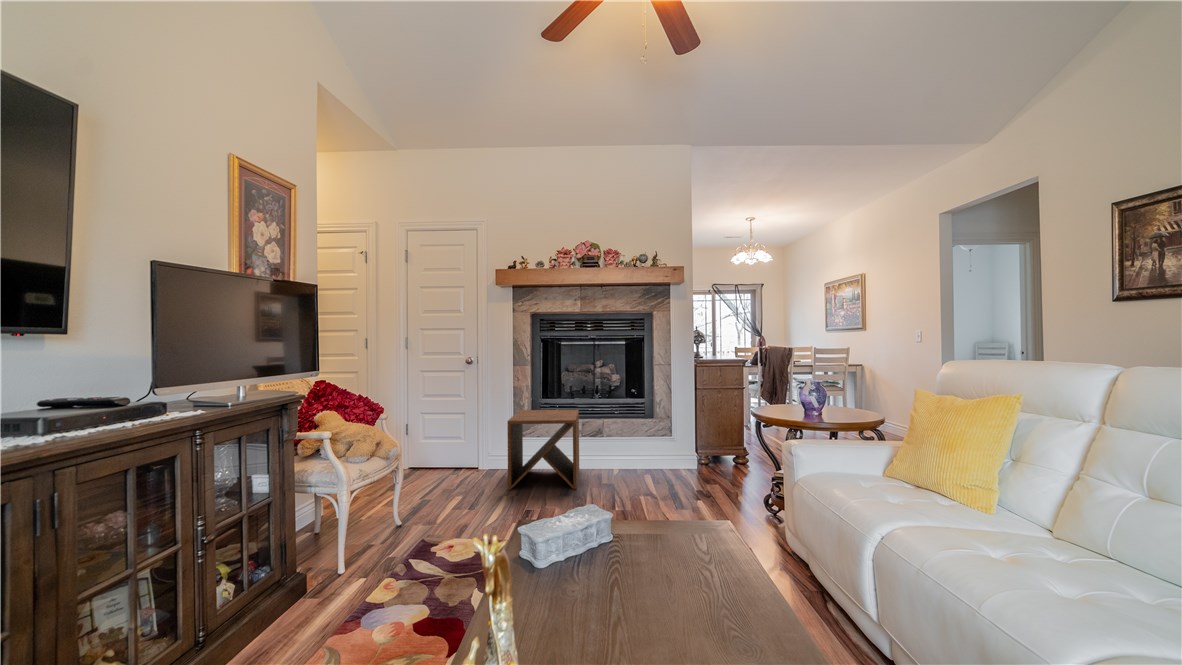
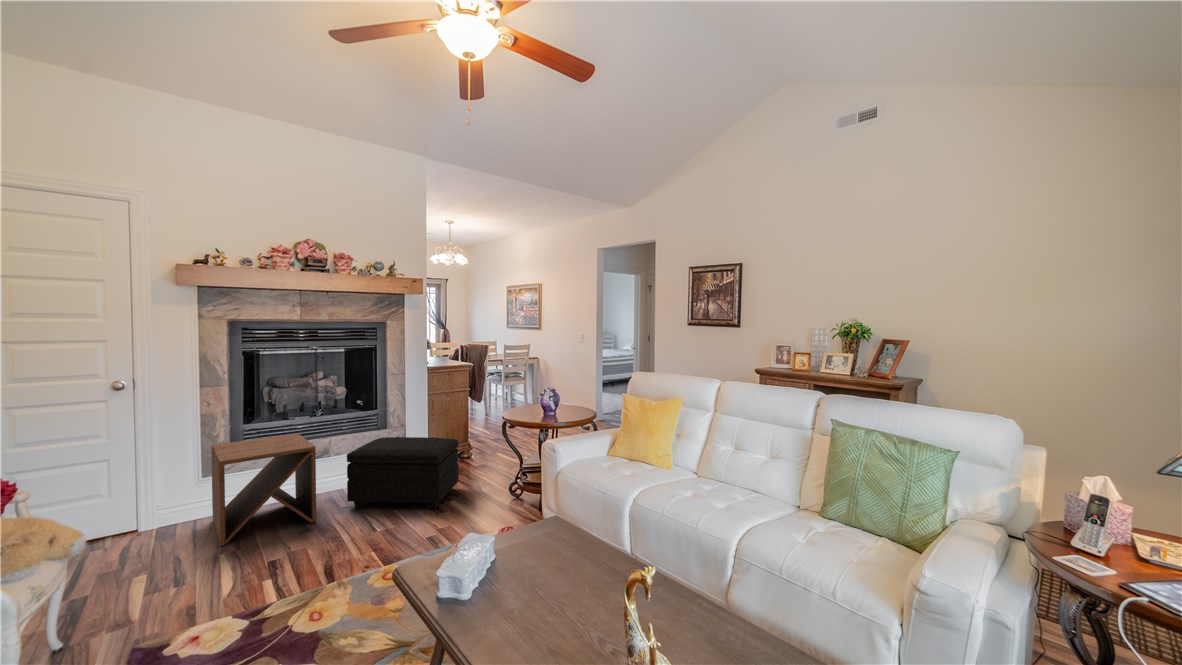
footstool: none [605,423,714,504] -> present [347,437,459,509]

